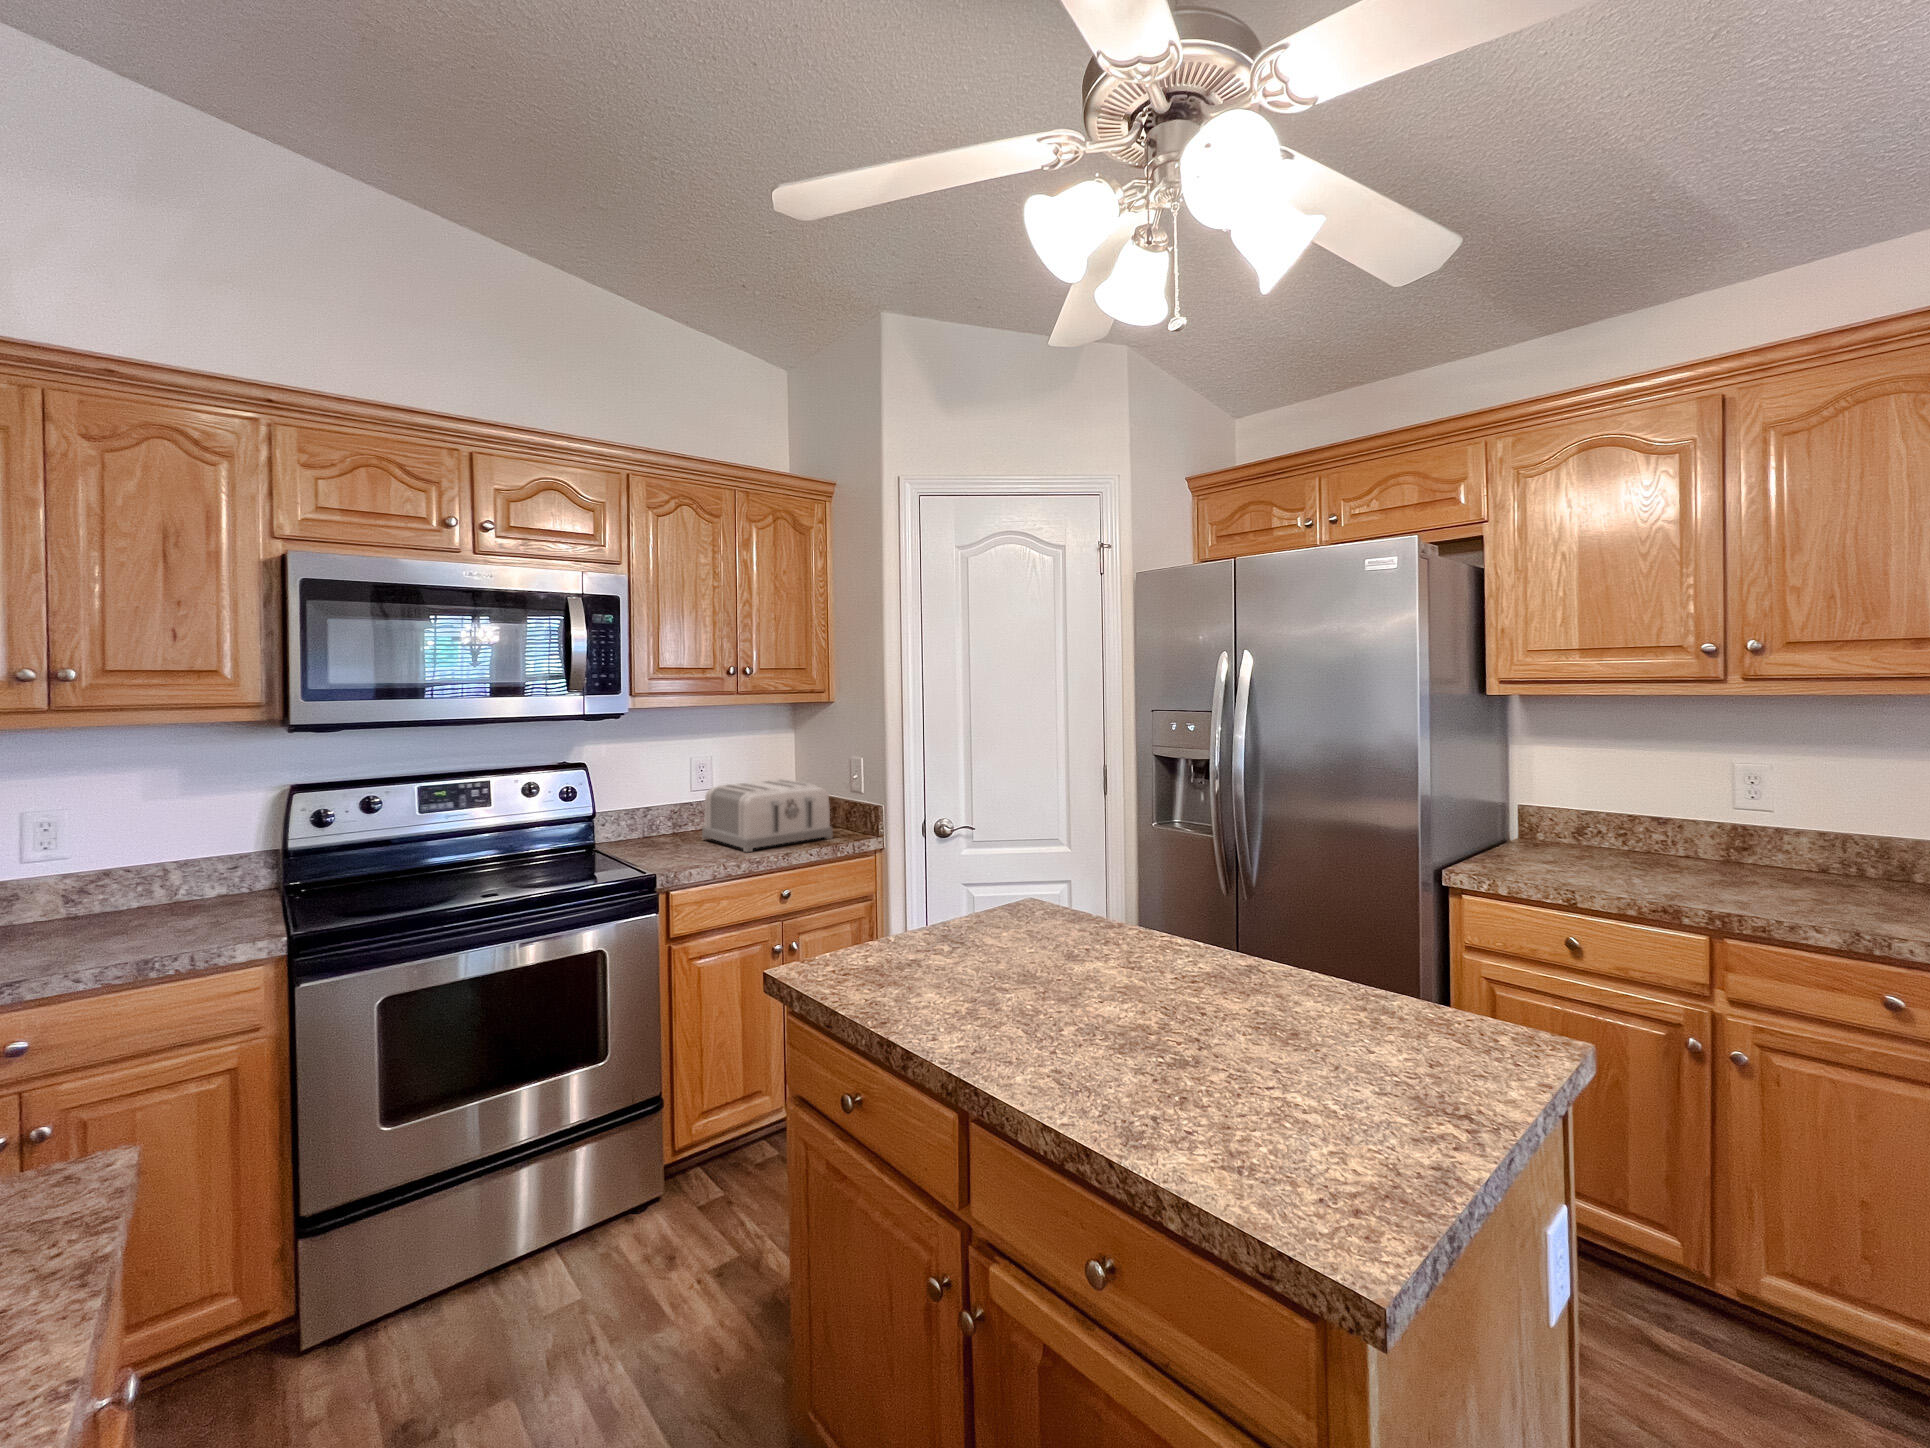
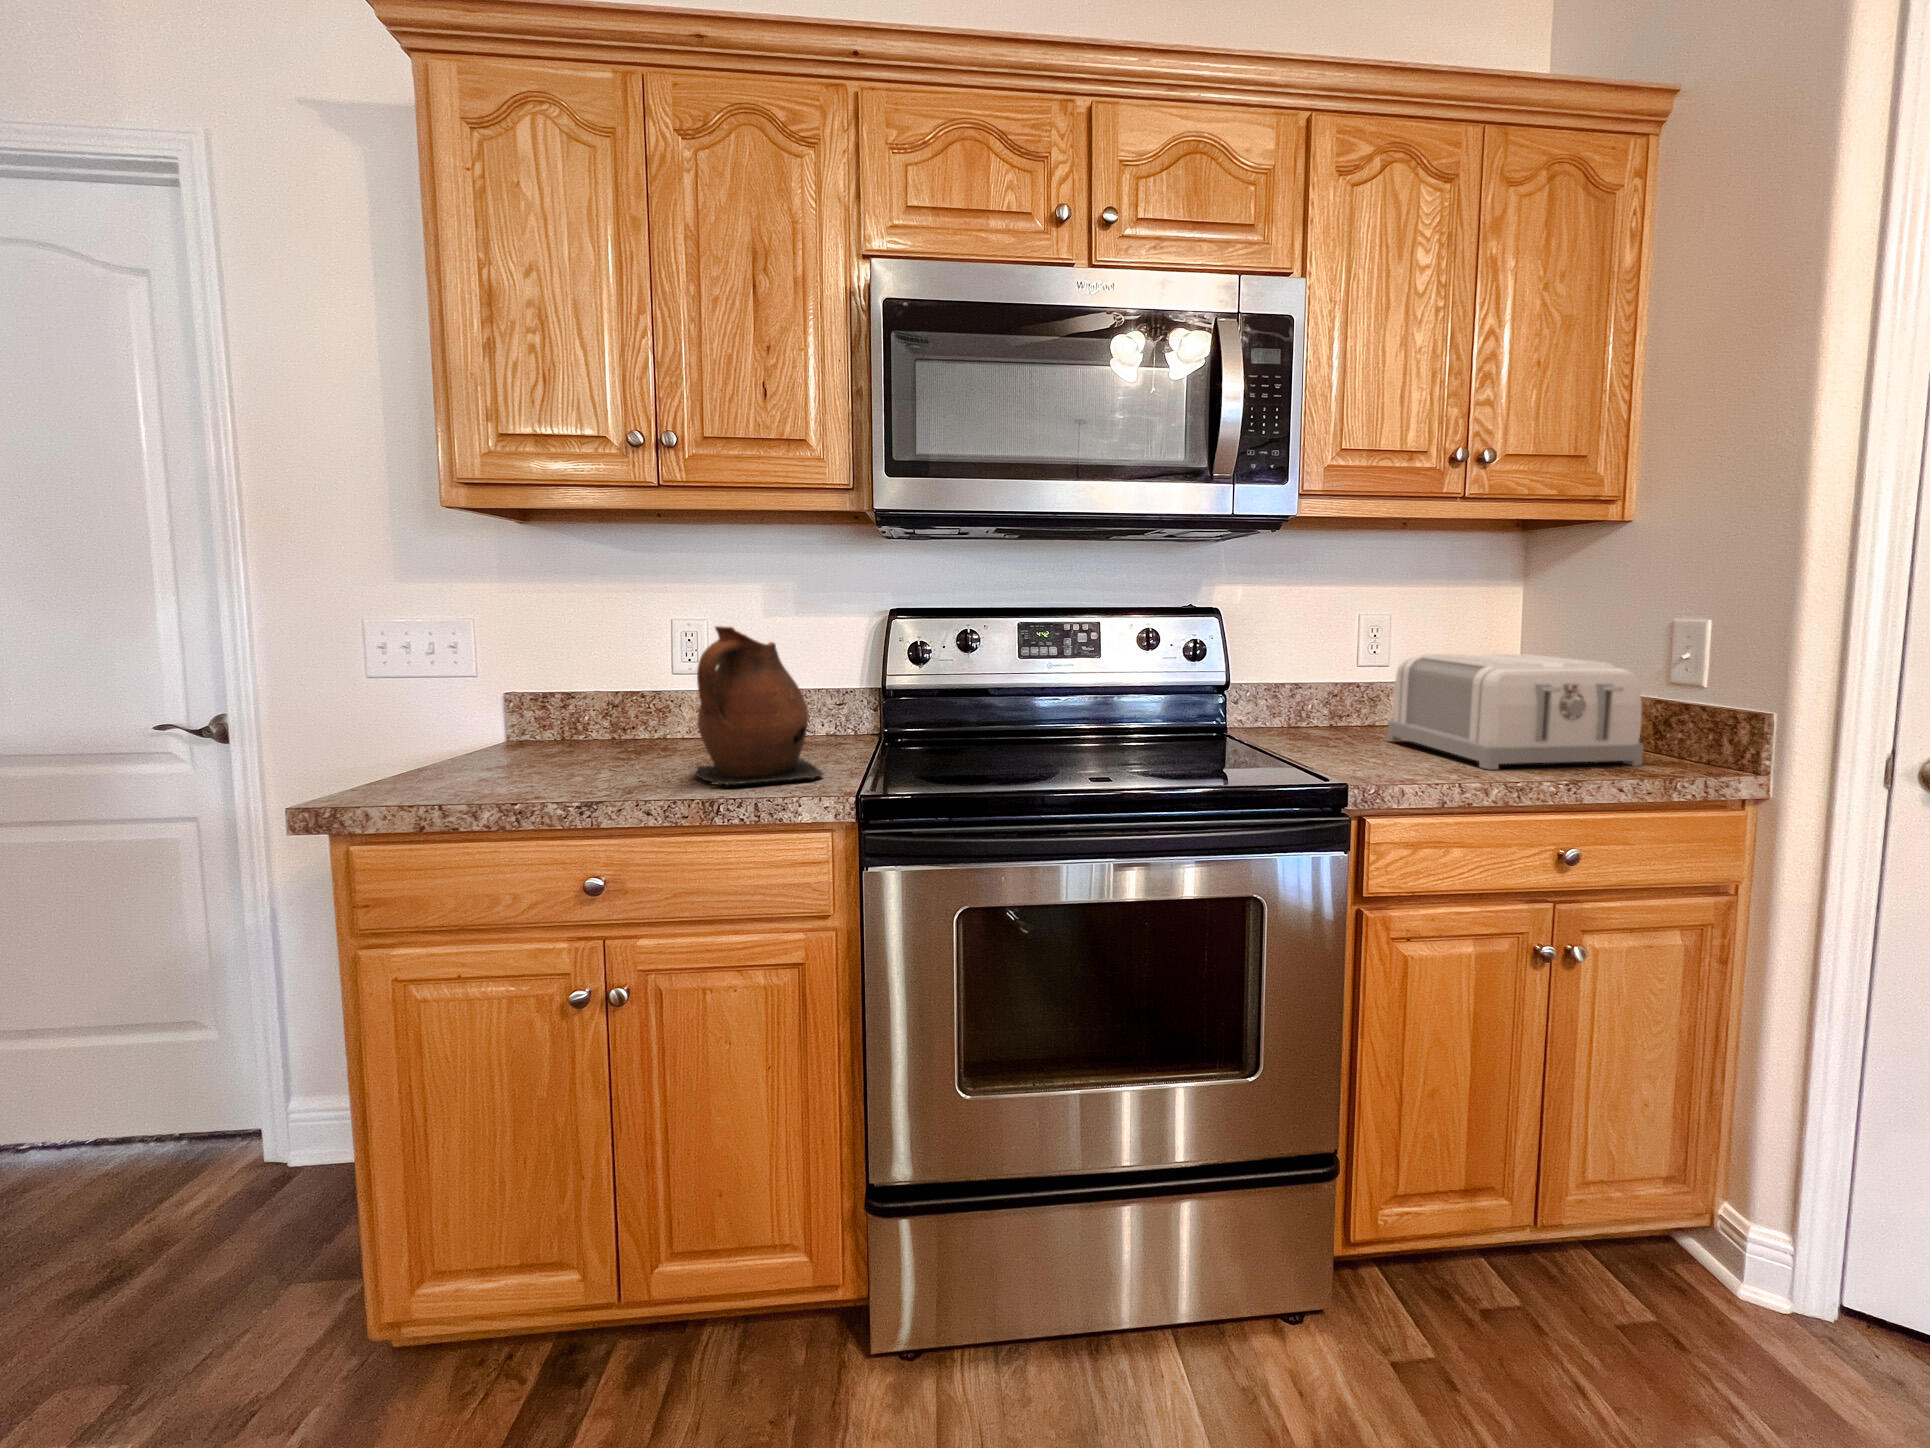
ceramic pitcher: none [85,823,239,949] -> present [694,626,823,785]

